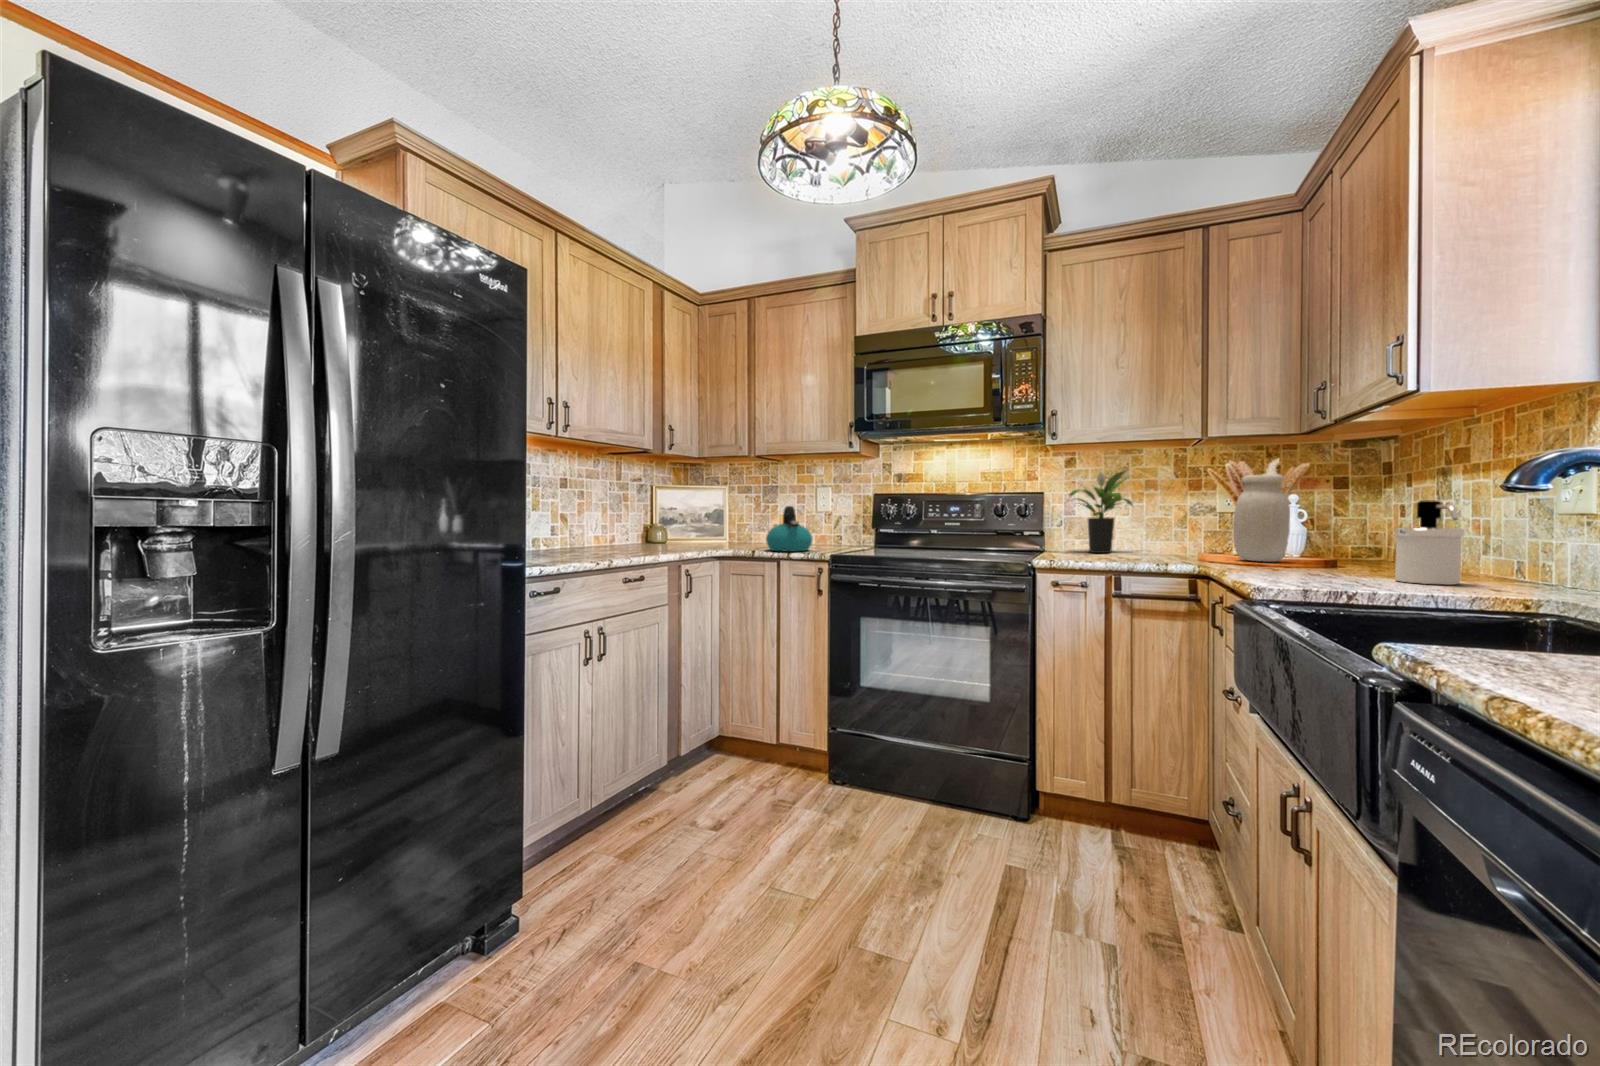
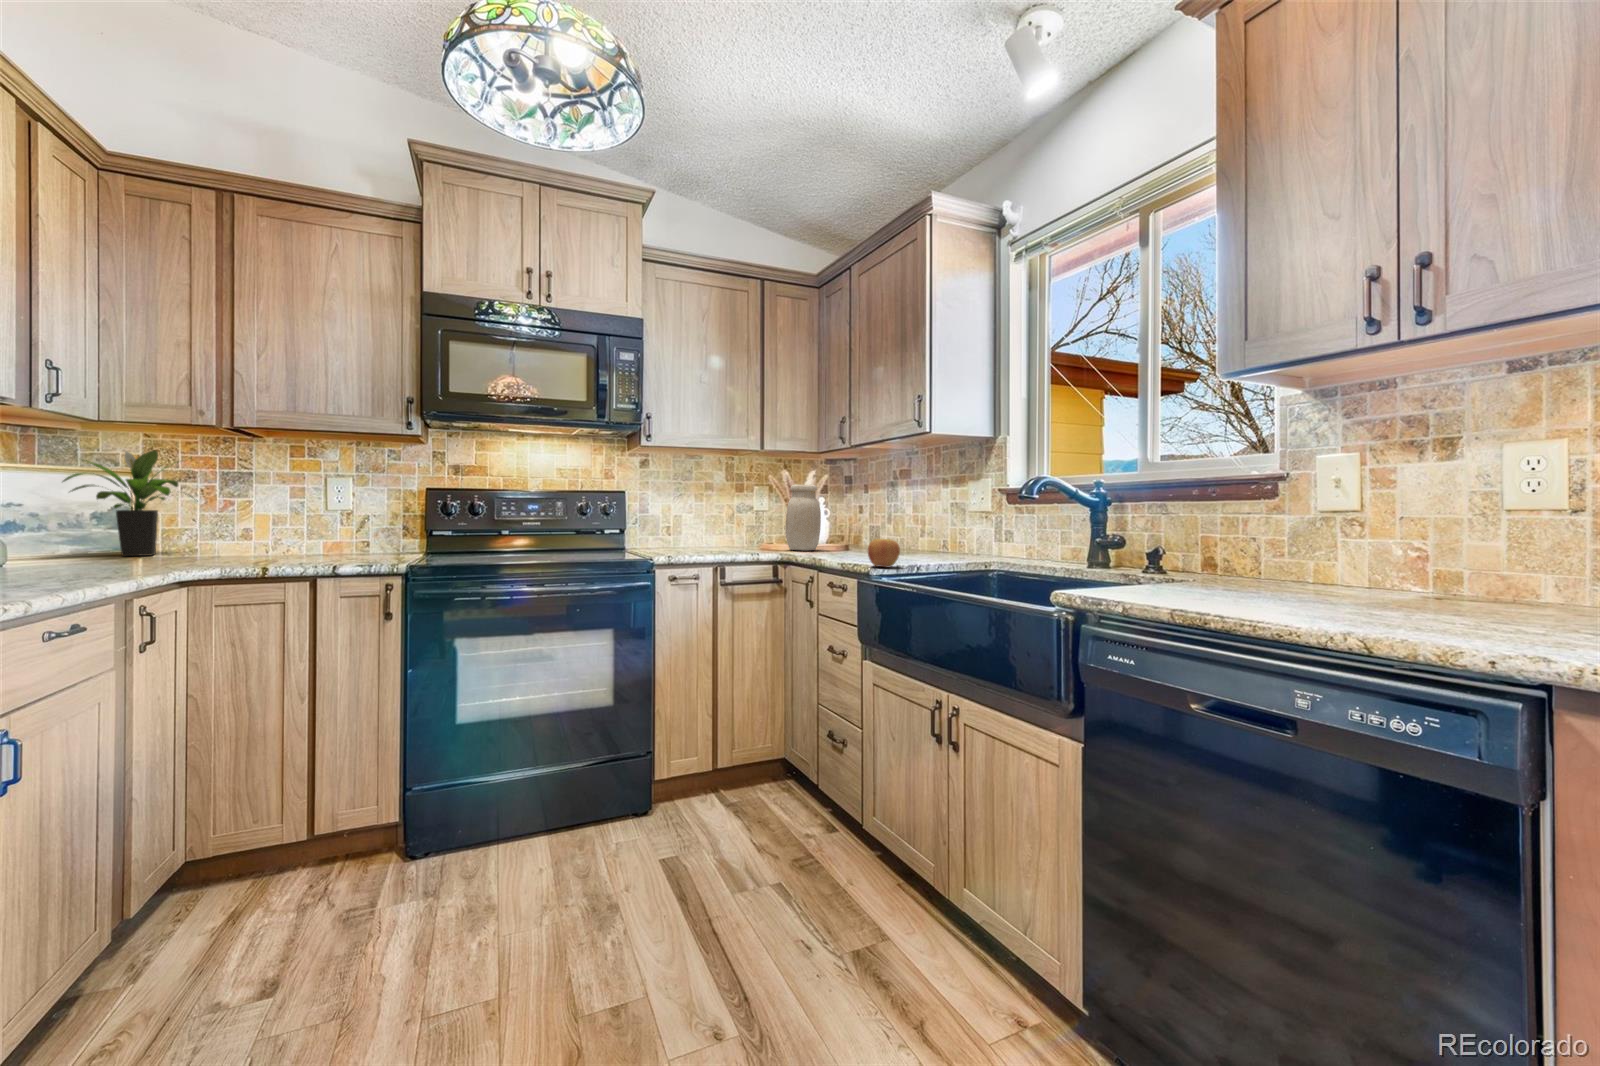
potted plant: present [1069,470,1132,553] -> present [63,450,186,556]
soap dispenser: present [1394,500,1464,585] -> none [906,509,945,563]
kettle: present [766,506,812,551] -> none [280,503,361,567]
apple: none [1285,542,1343,583] -> present [868,539,900,567]

